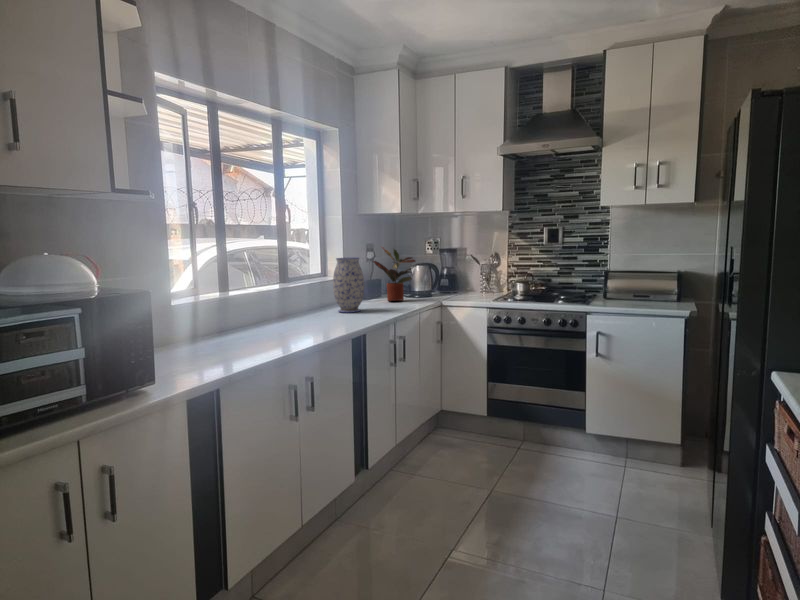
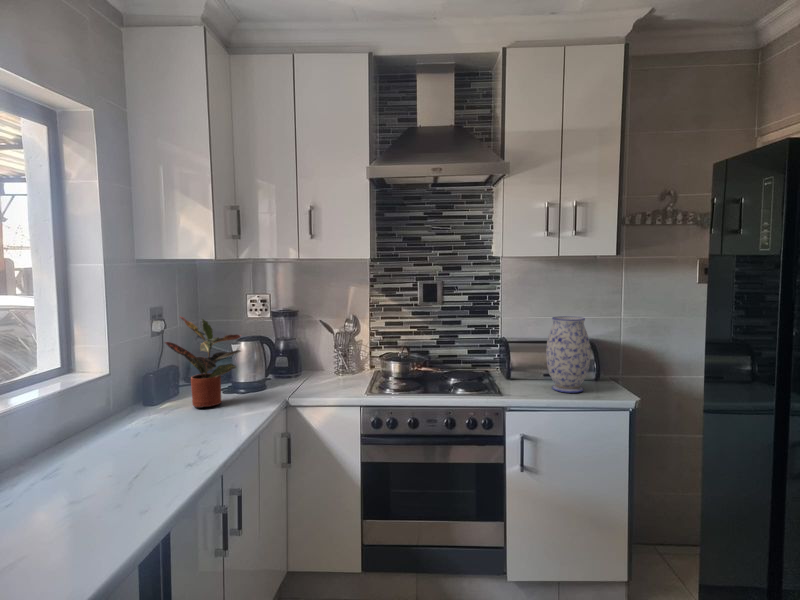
vase: present [333,257,364,313] -> present [546,316,590,393]

